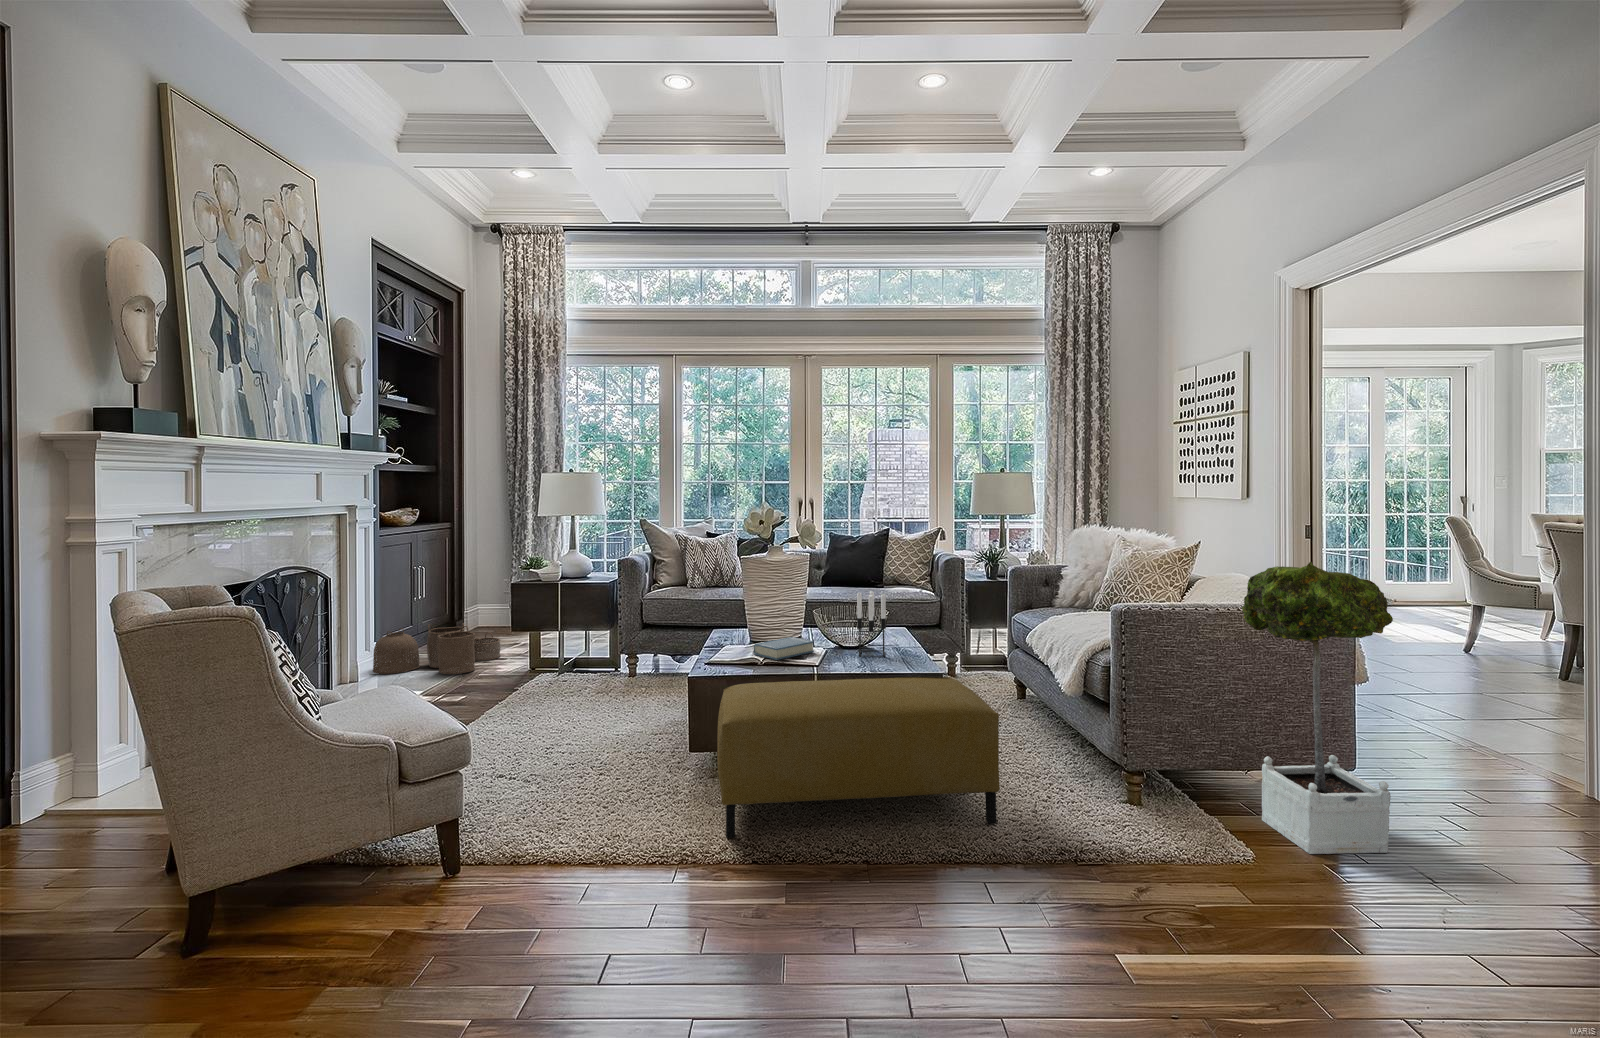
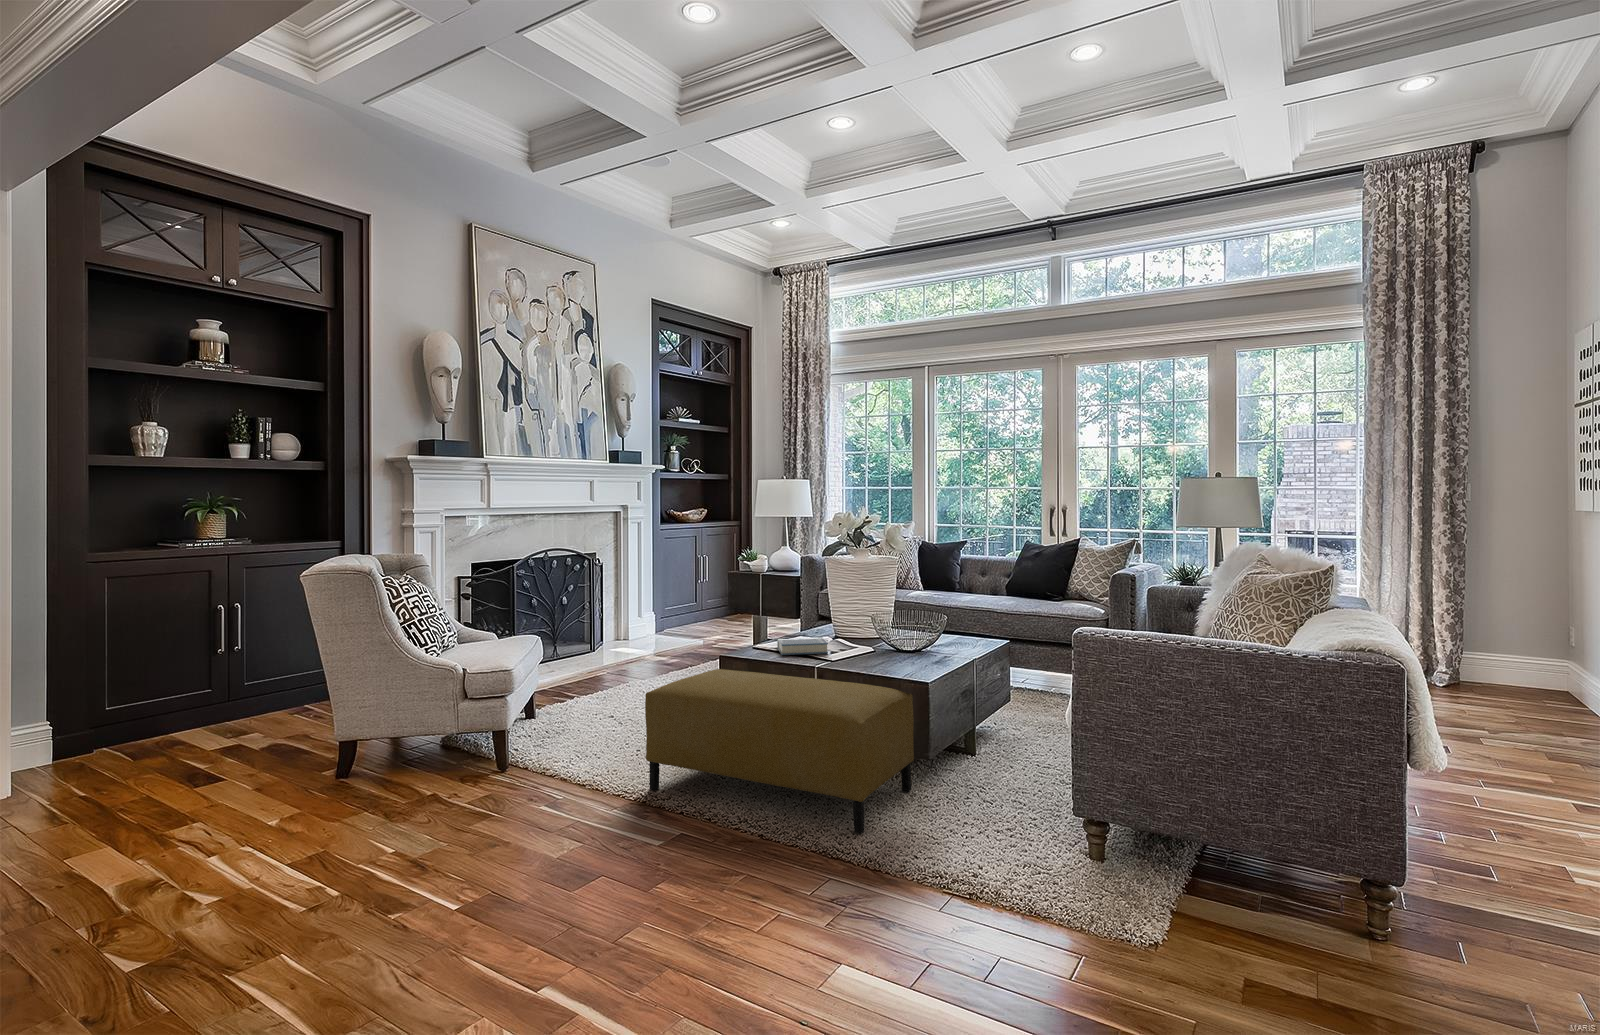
potted tree: present [1242,562,1393,854] -> none [1096,591,1265,981]
candle holder: present [857,591,886,657] -> none [856,599,890,665]
woven basket: present [373,623,501,674] -> none [630,606,727,648]

